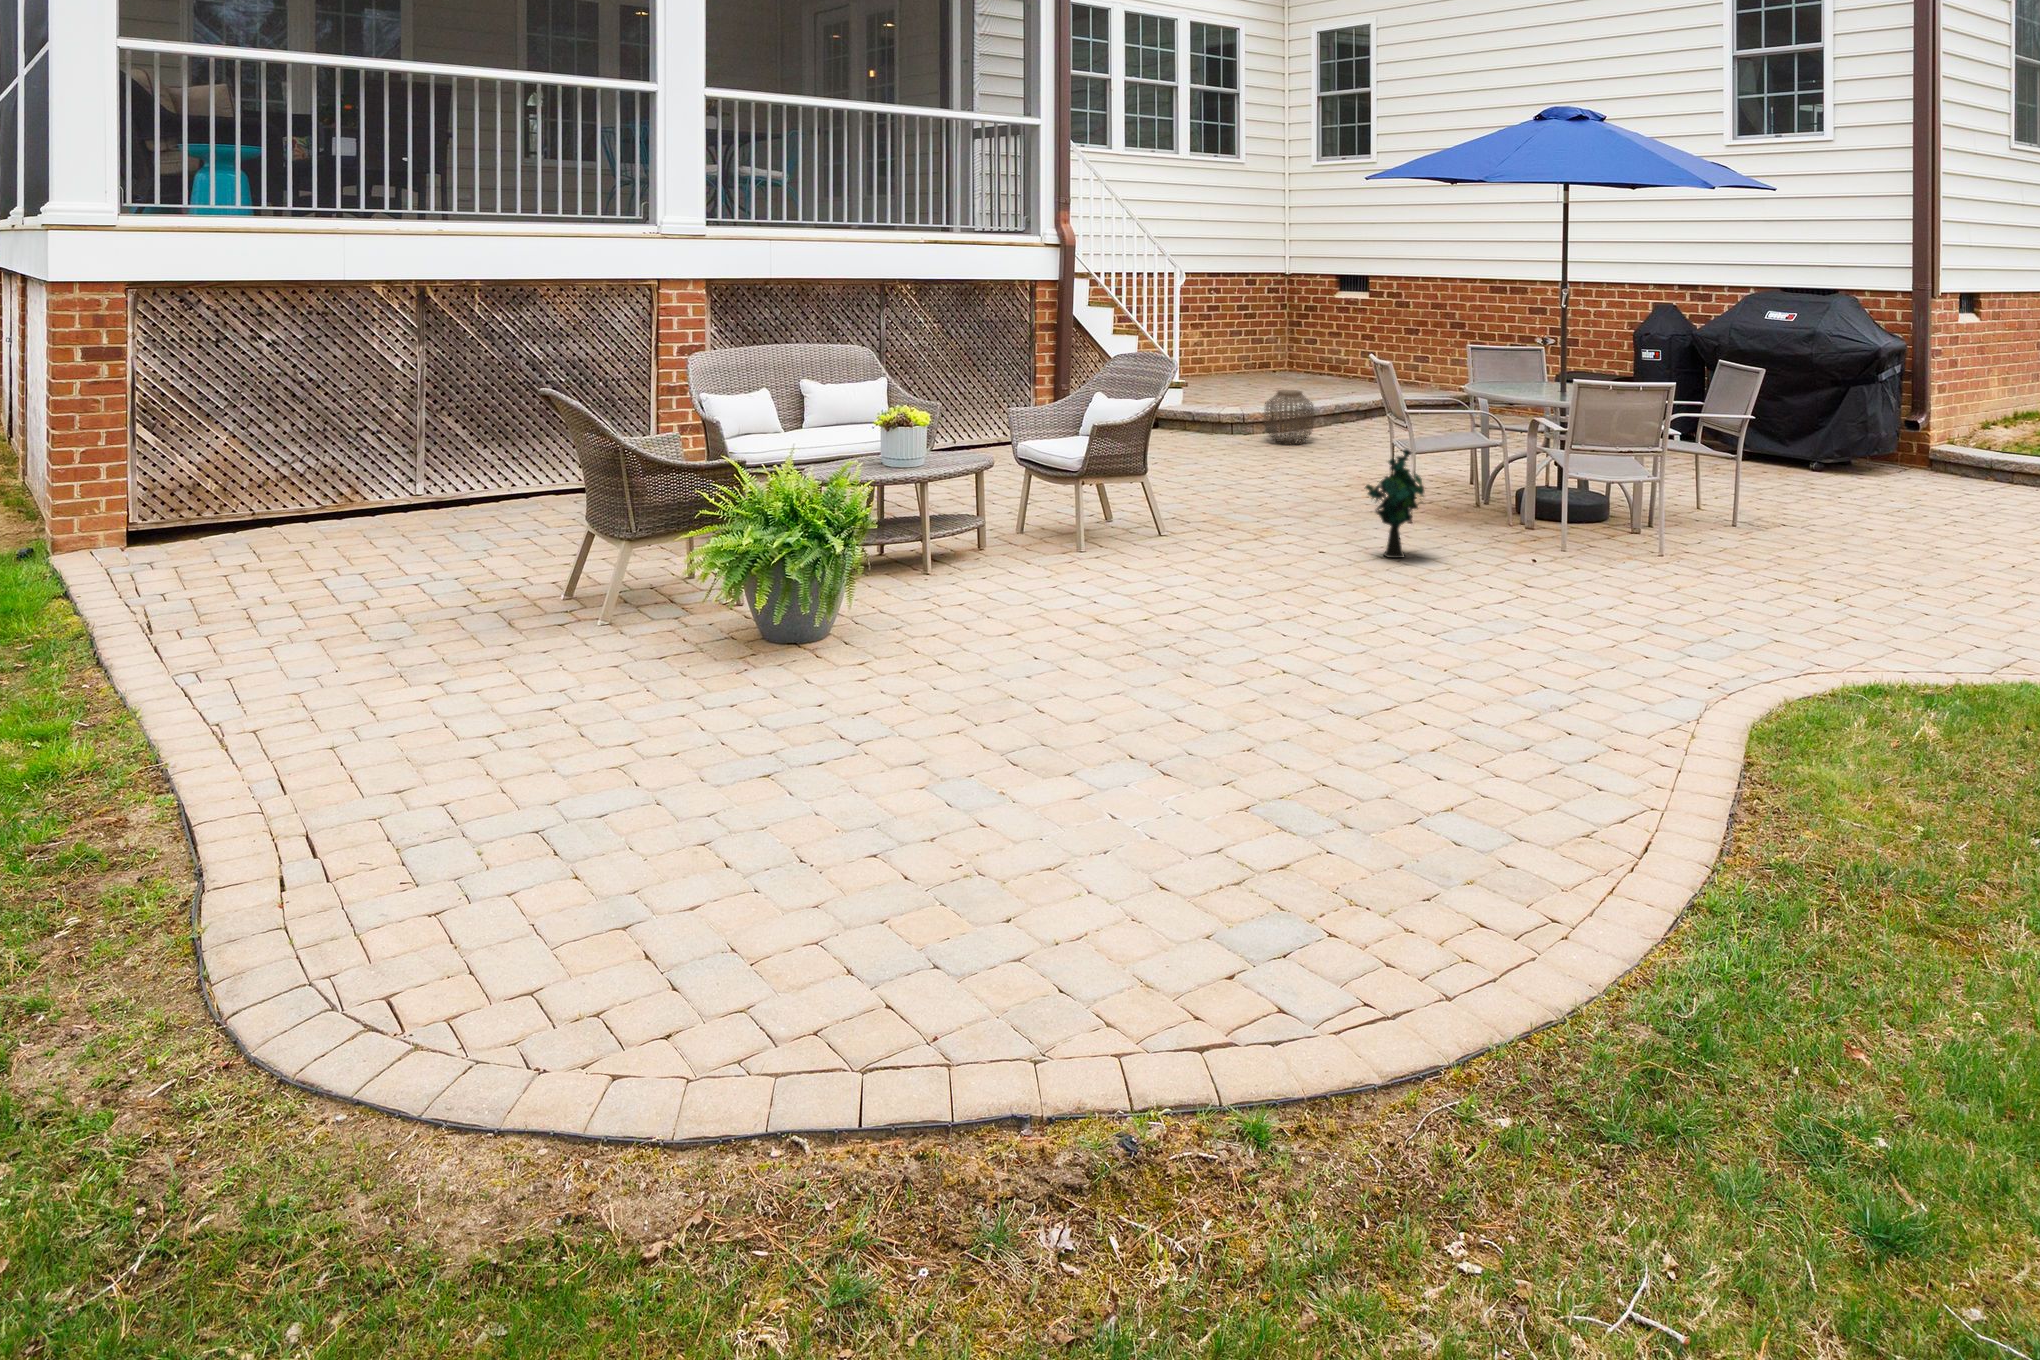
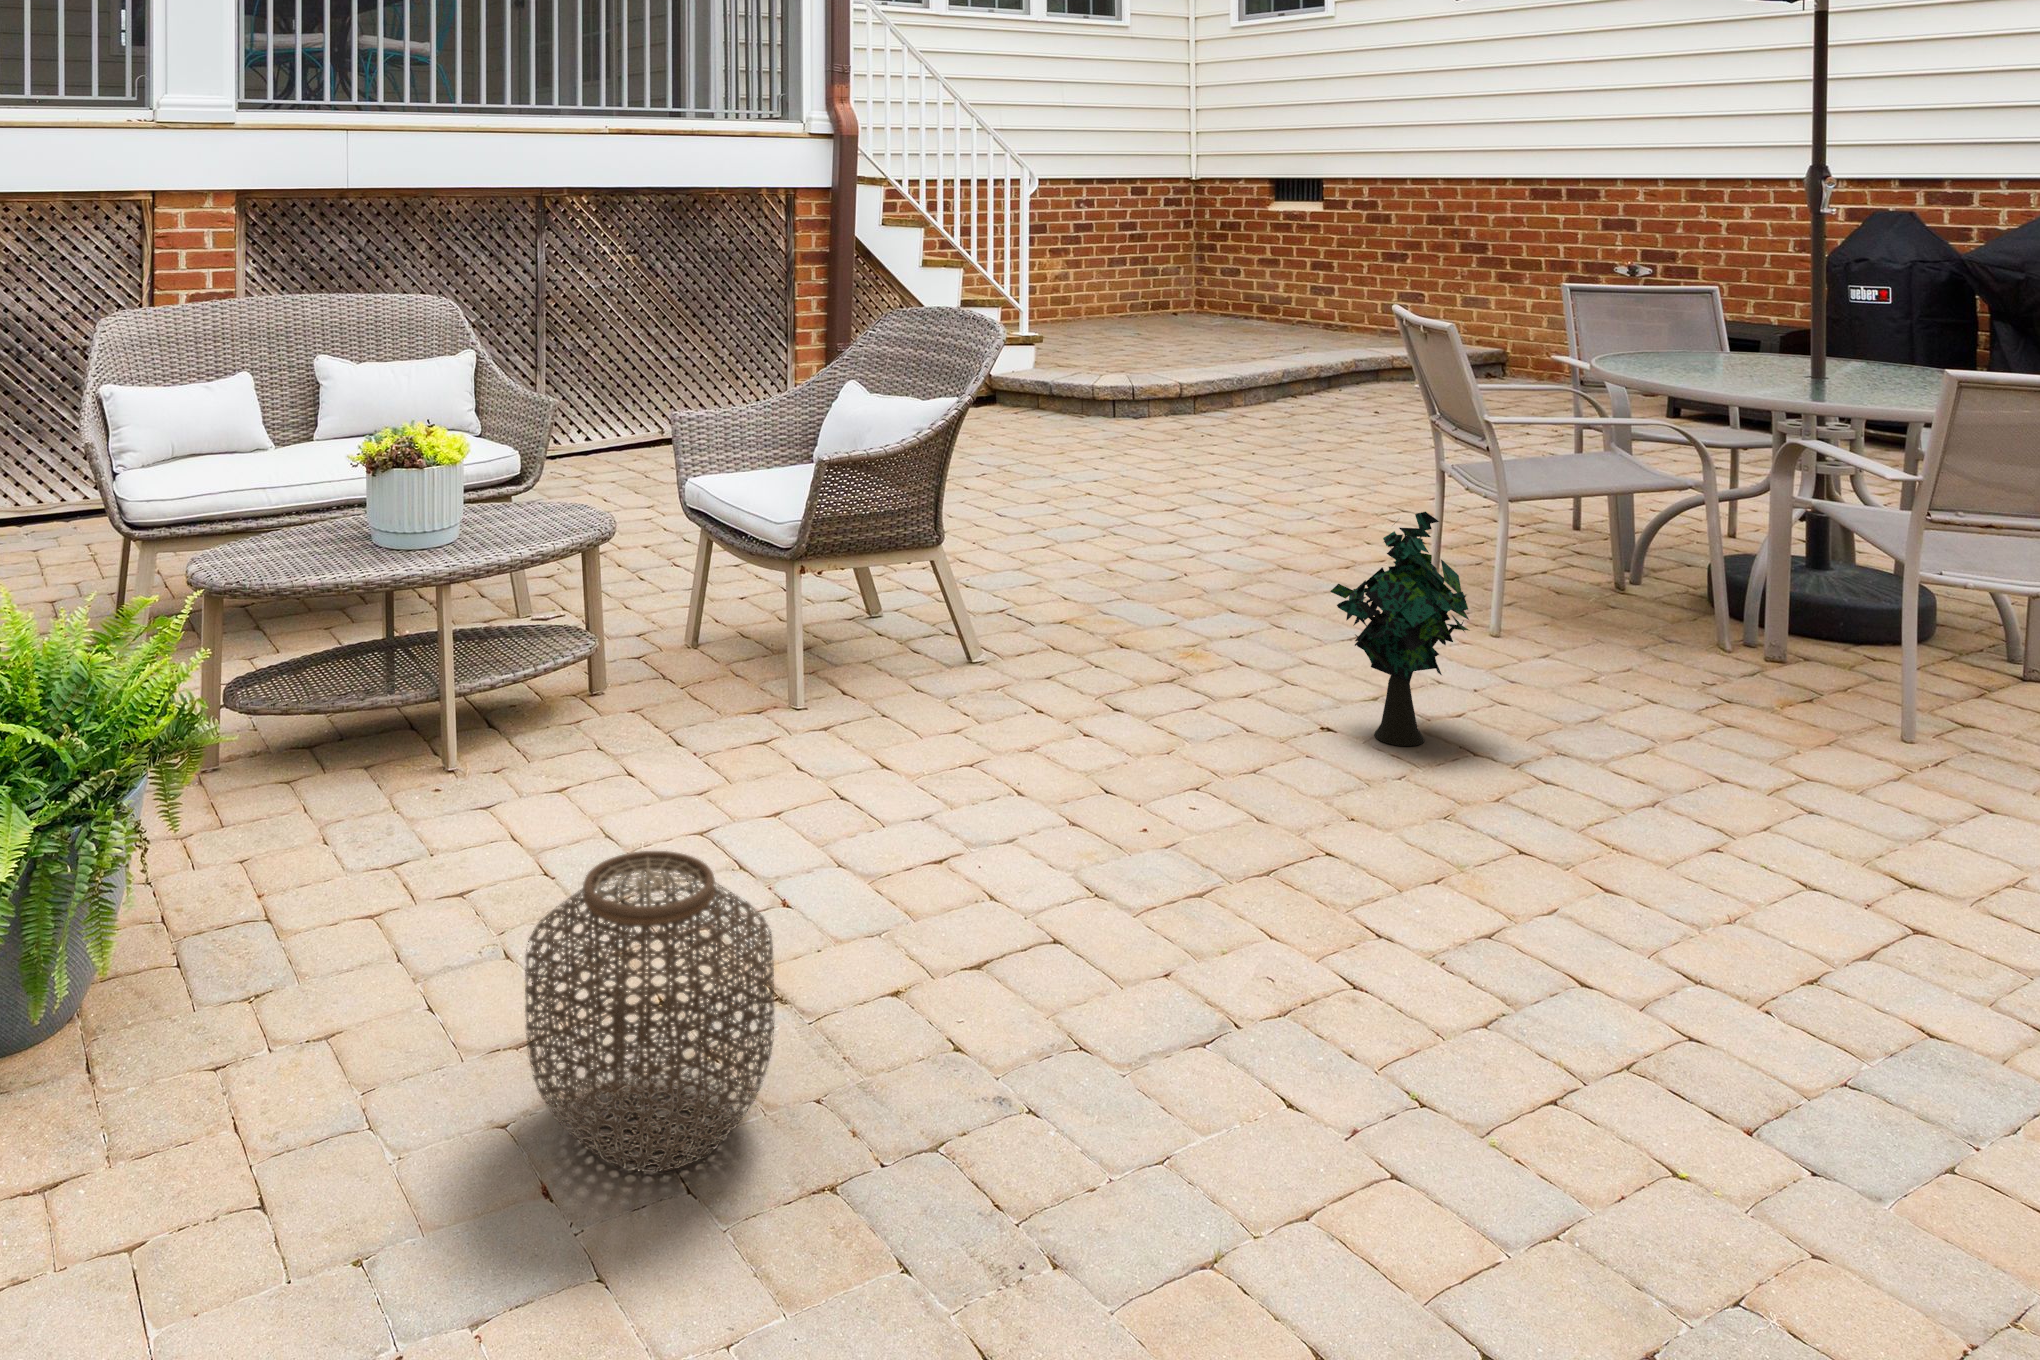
woven basket: present [1265,390,1314,445] -> present [525,851,774,1172]

